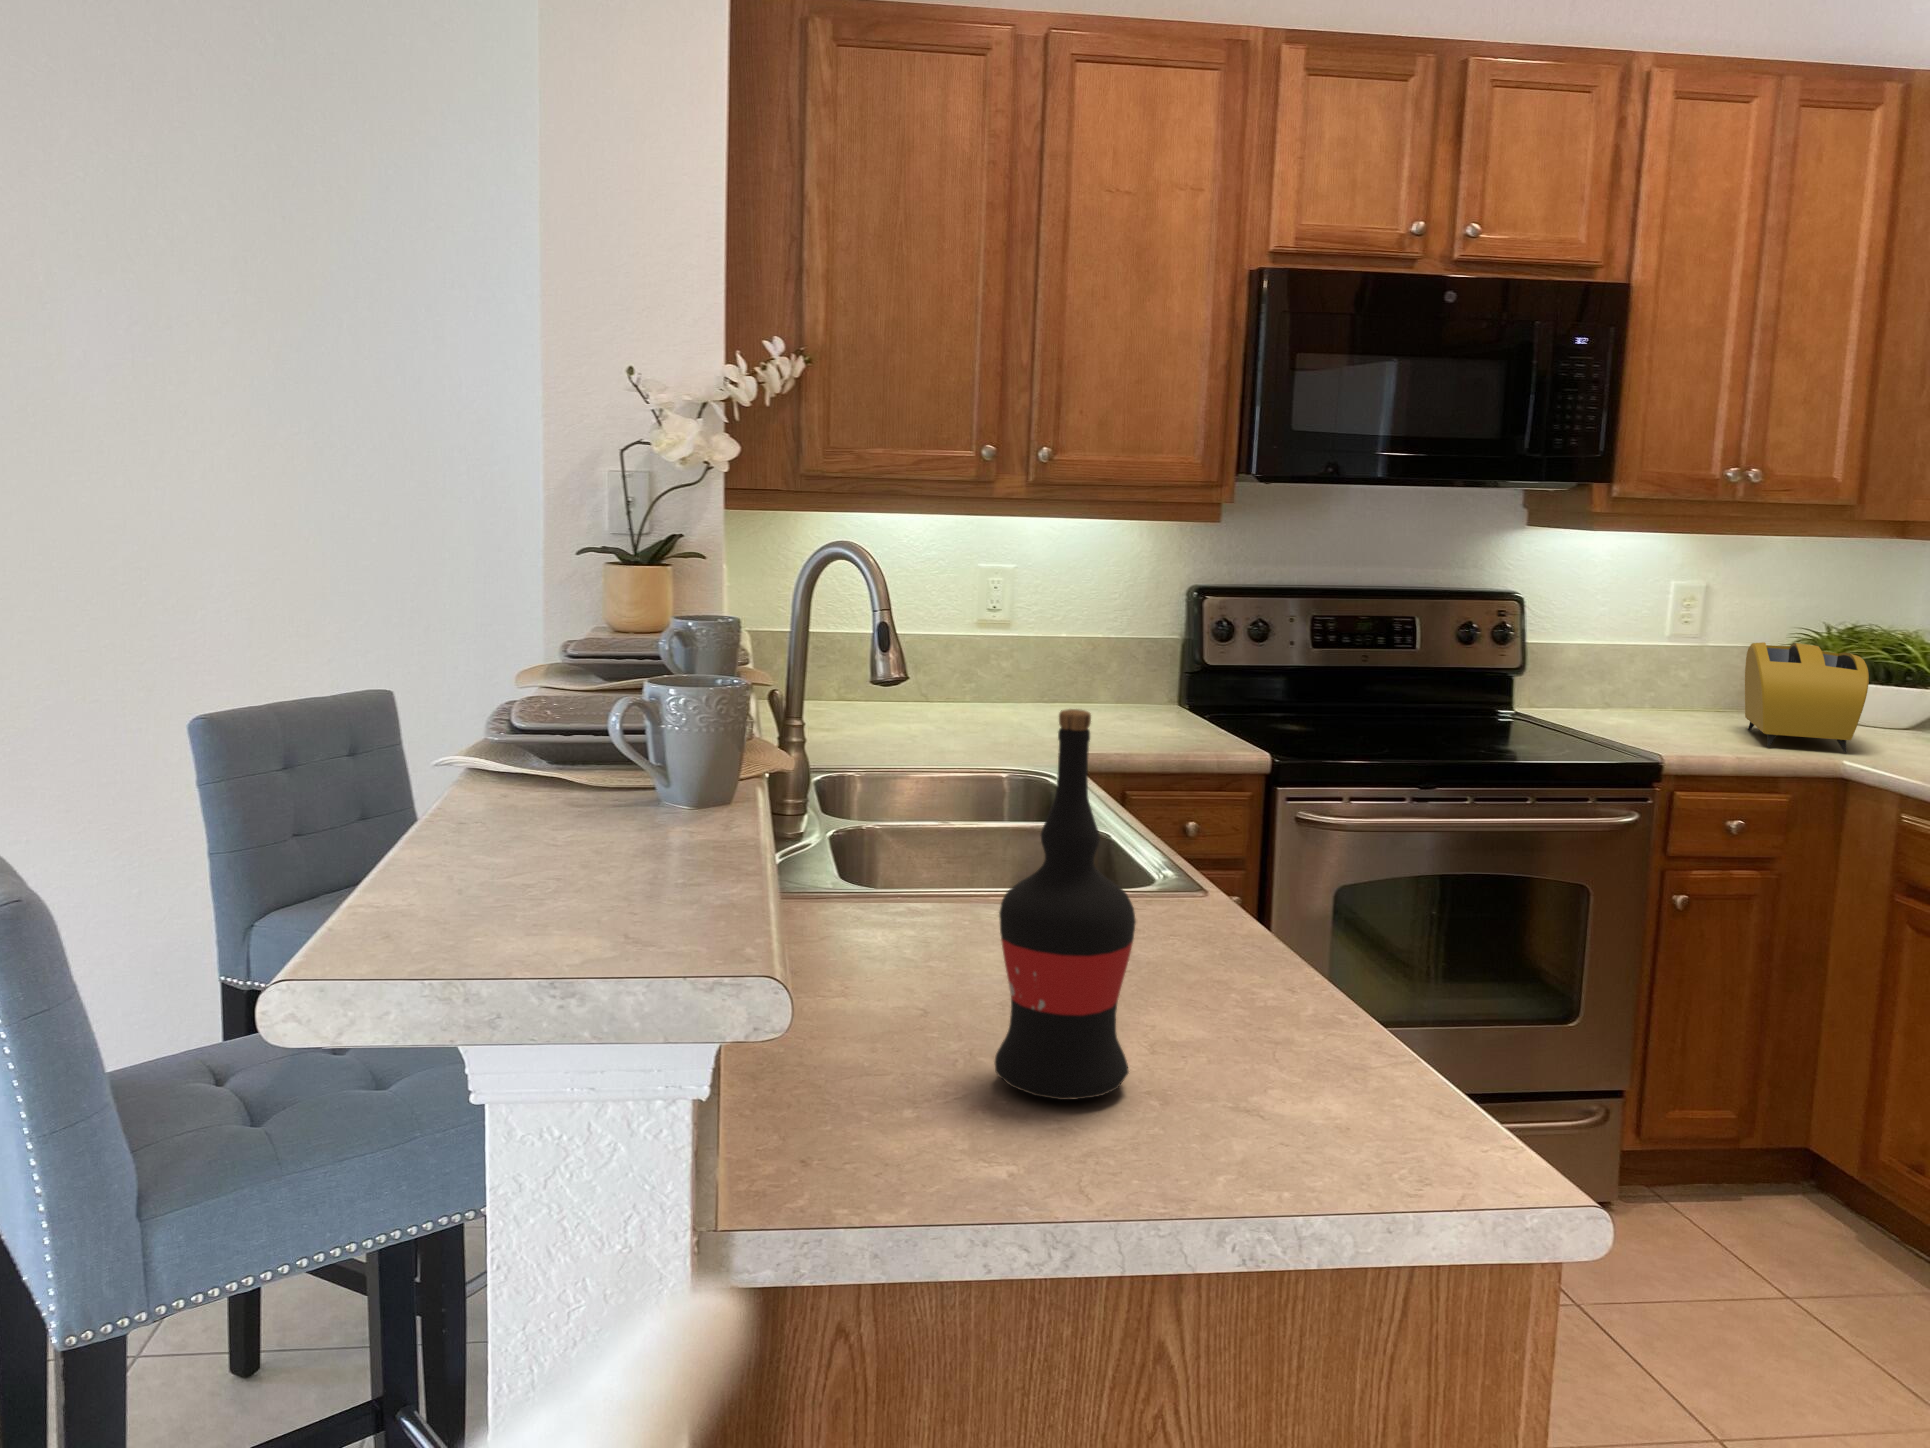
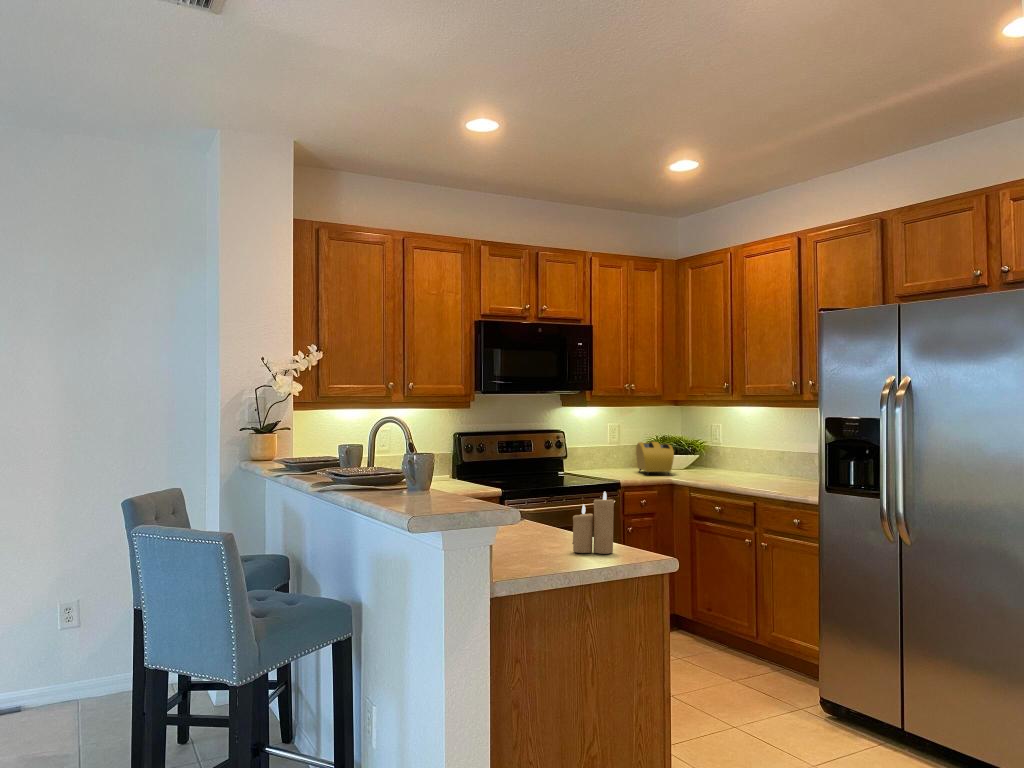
wine bottle: present [995,709,1136,1100] -> none [517,451,552,553]
candle: none [1198,905,1379,1160] -> present [572,492,614,554]

